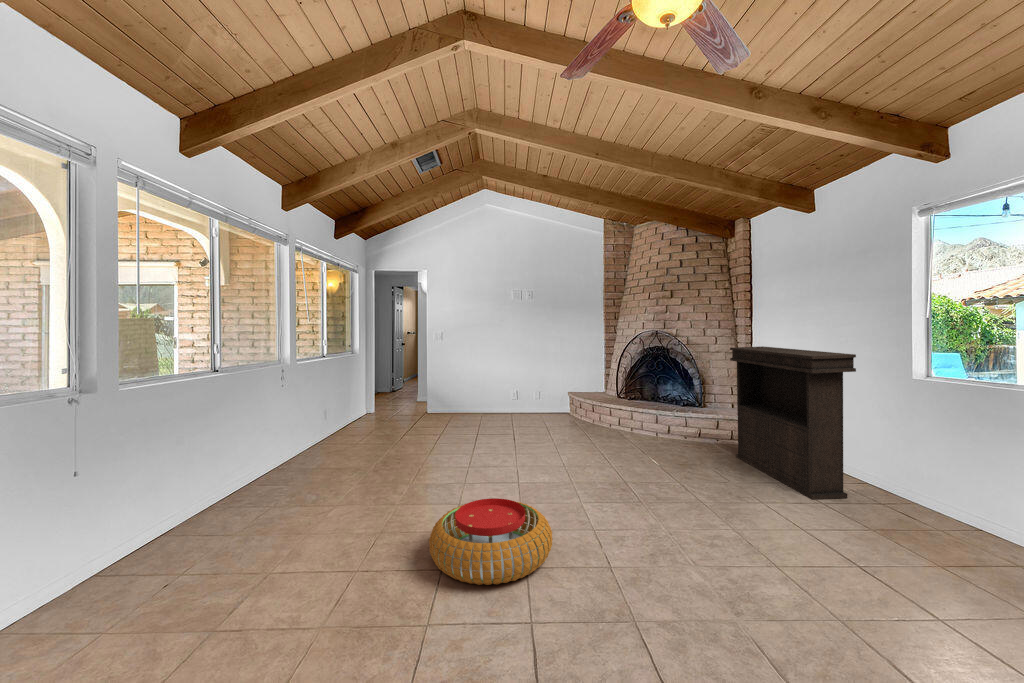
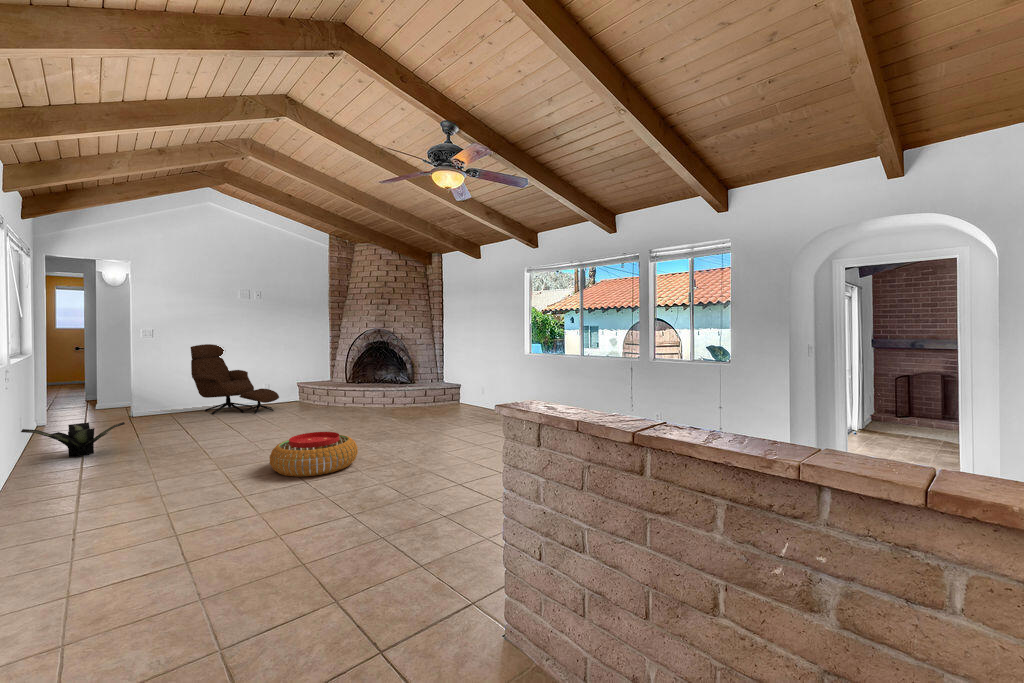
console table: present [730,346,856,500] -> none [435,338,502,420]
lounge chair: none [465,348,541,426] -> present [191,344,279,415]
potted plant: none [292,429,373,465] -> present [21,422,125,457]

